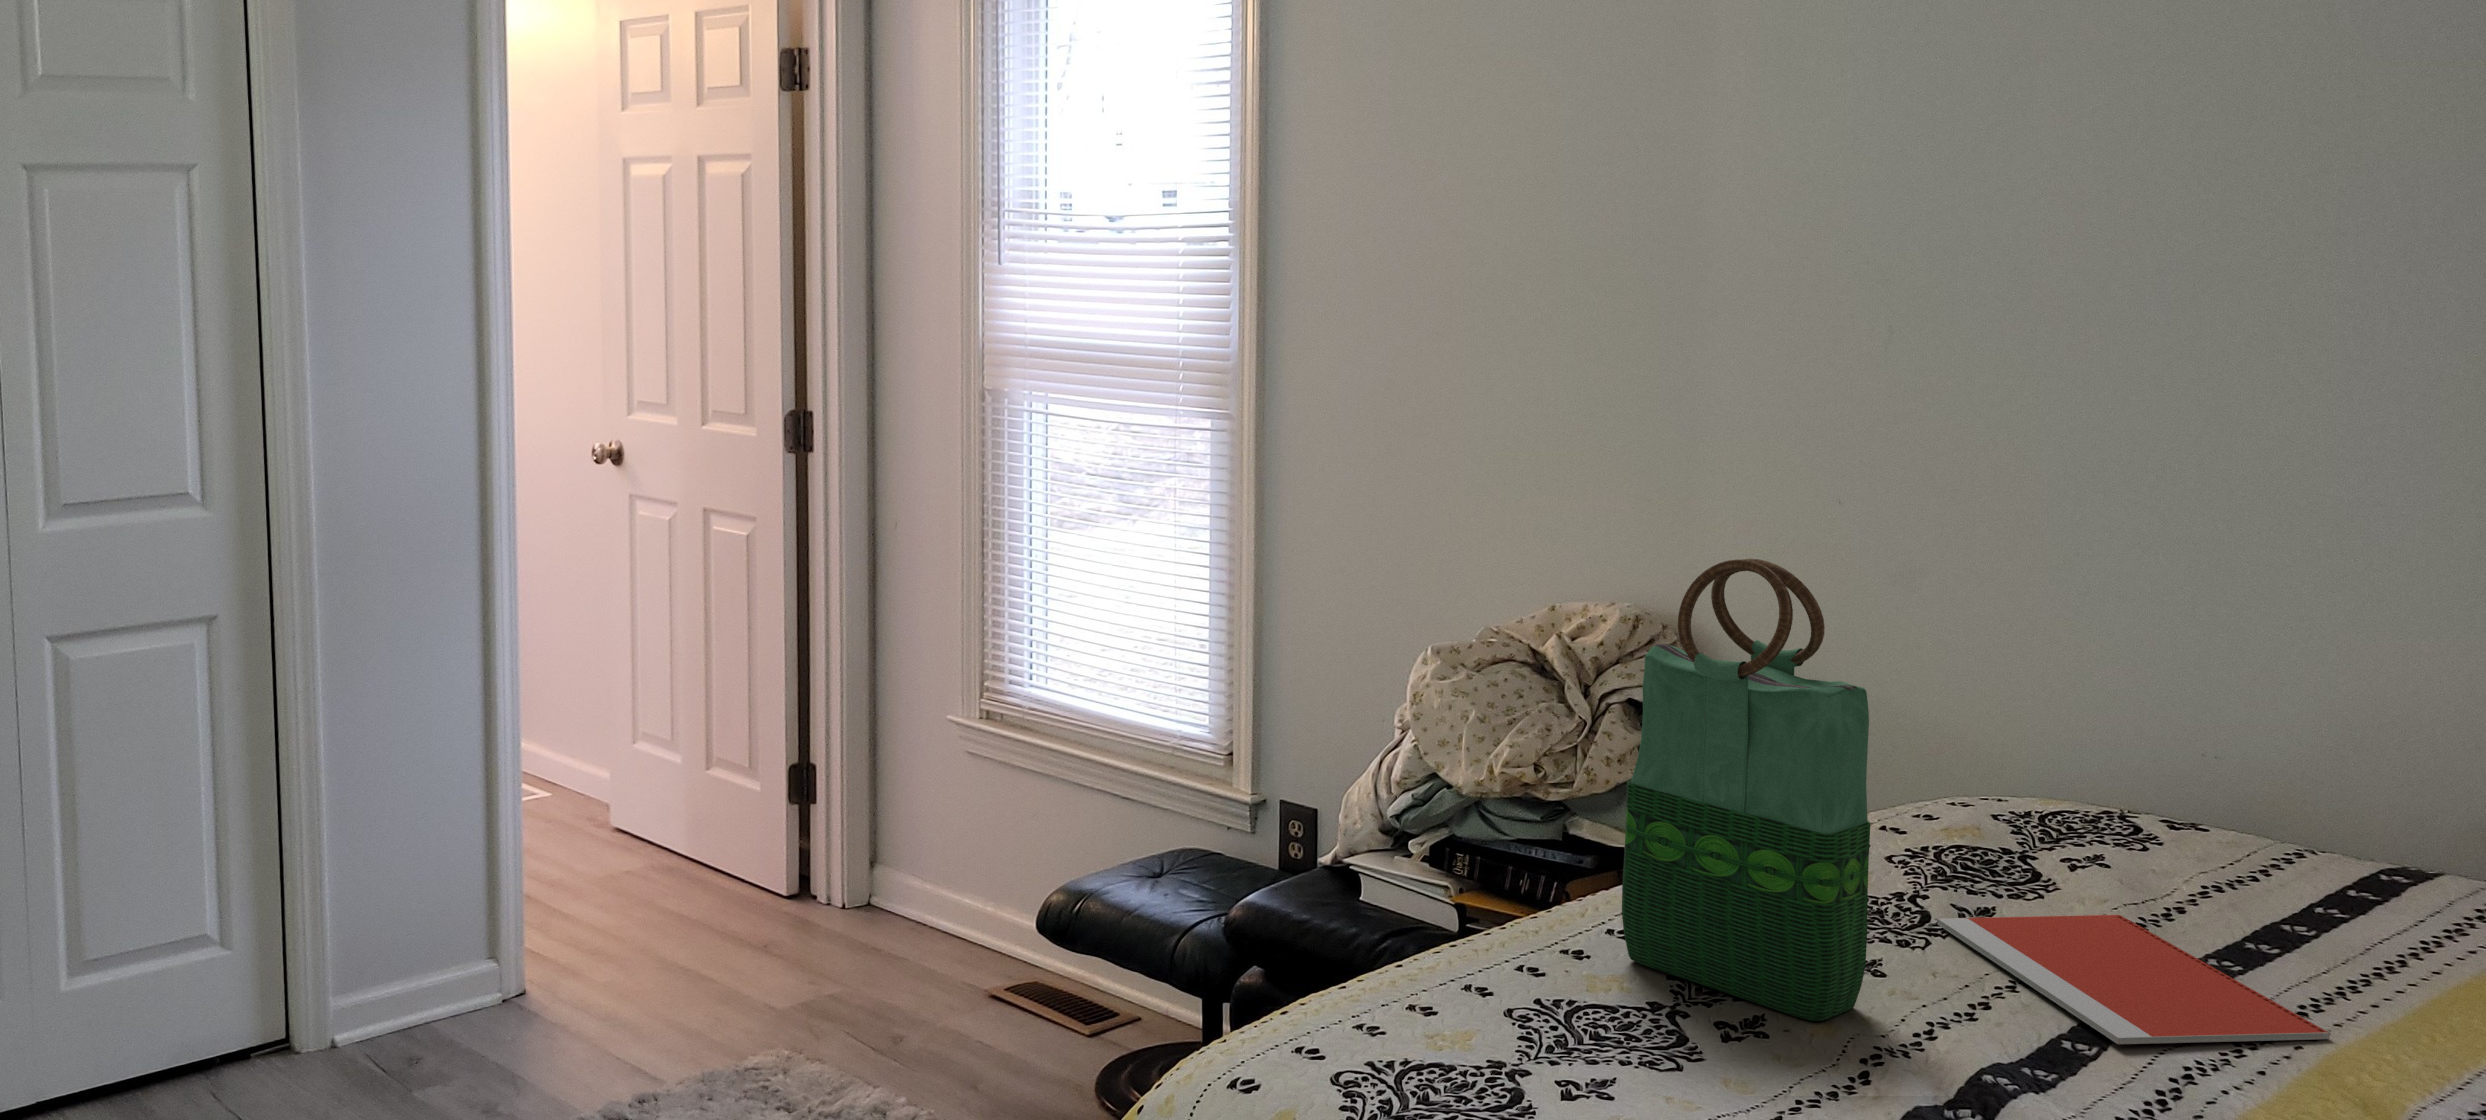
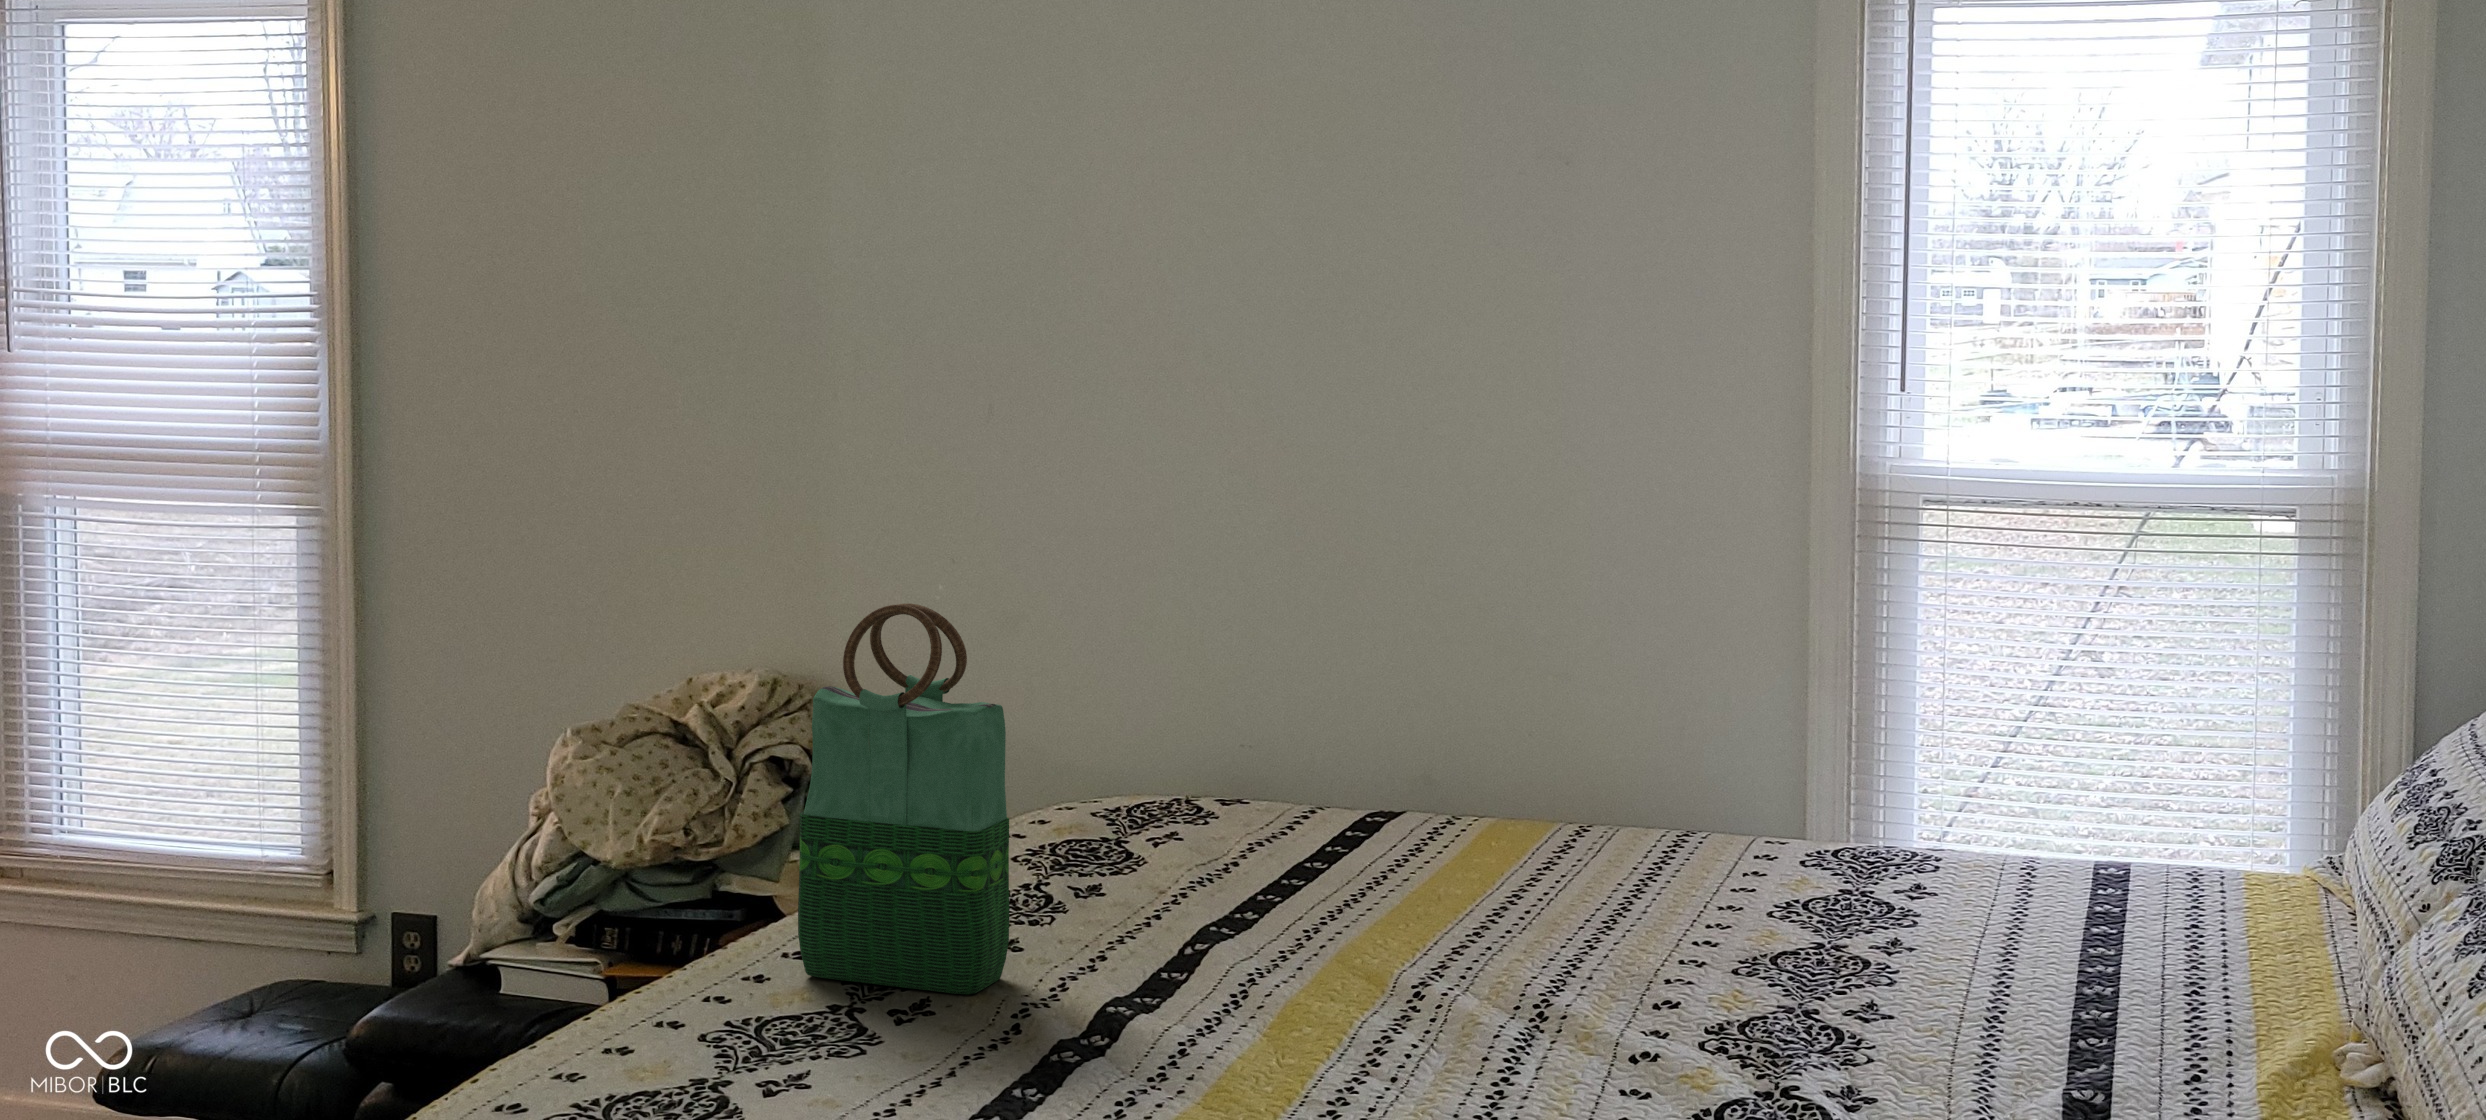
notebook: present [1937,915,2330,1044] -> none [1059,874,1338,967]

